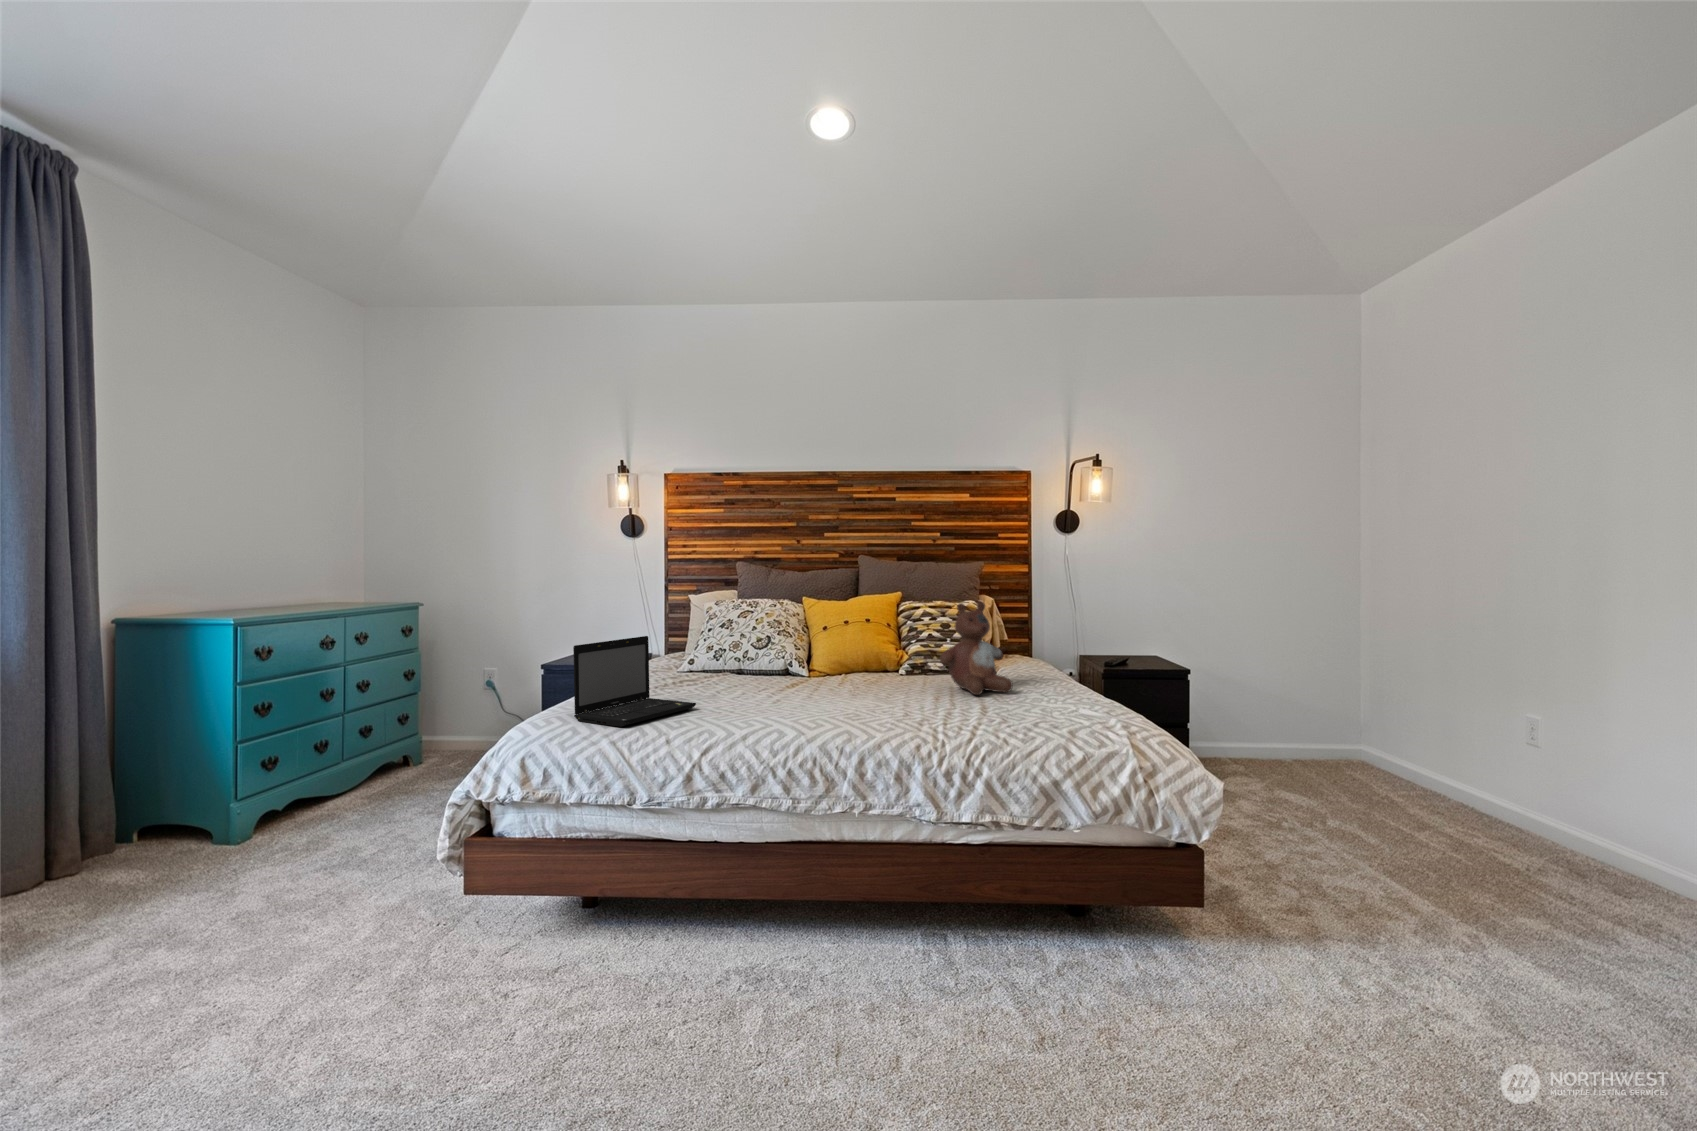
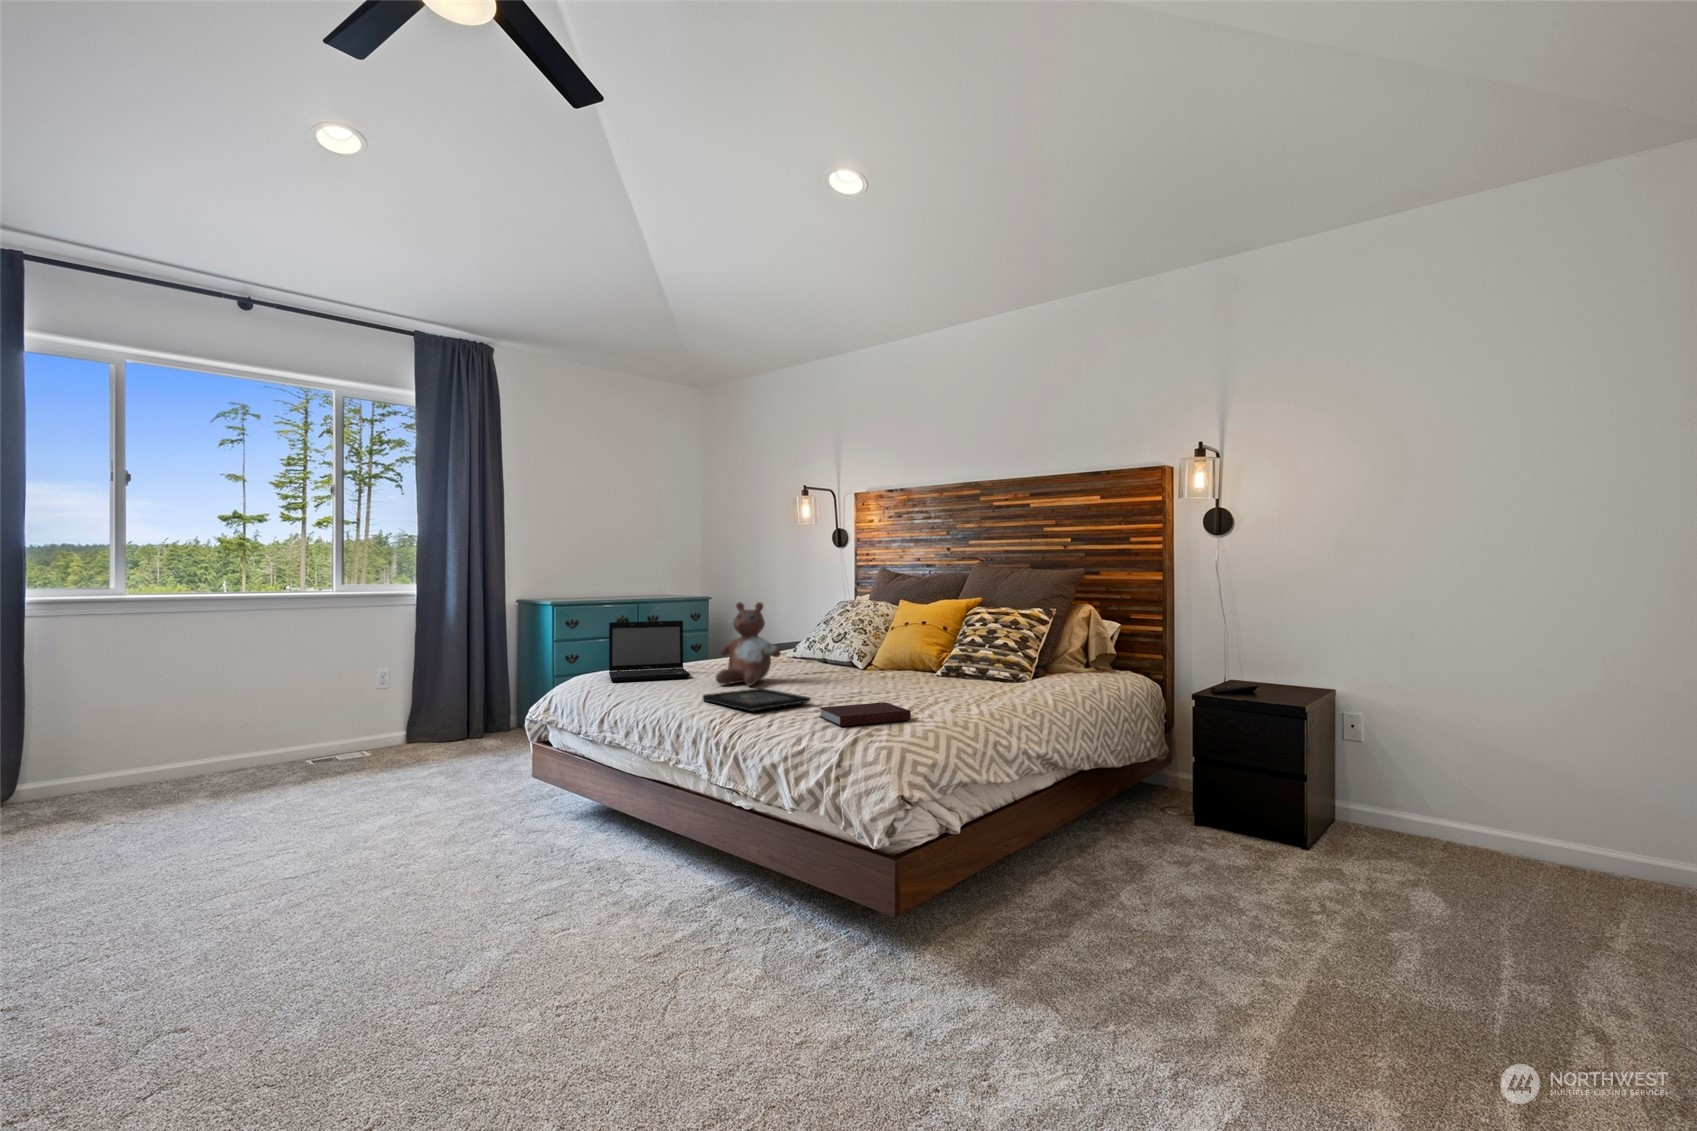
stuffed bear: present [940,602,1013,695] -> present [716,602,781,685]
notebook: none [999,703,1074,731] -> present [819,702,911,726]
tray: none [832,707,945,731] -> present [703,688,811,711]

